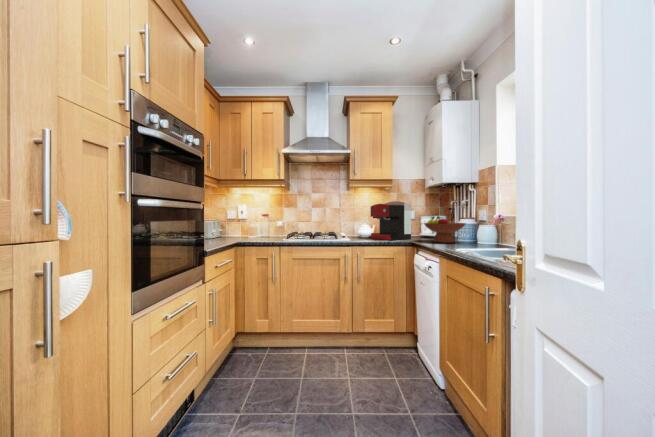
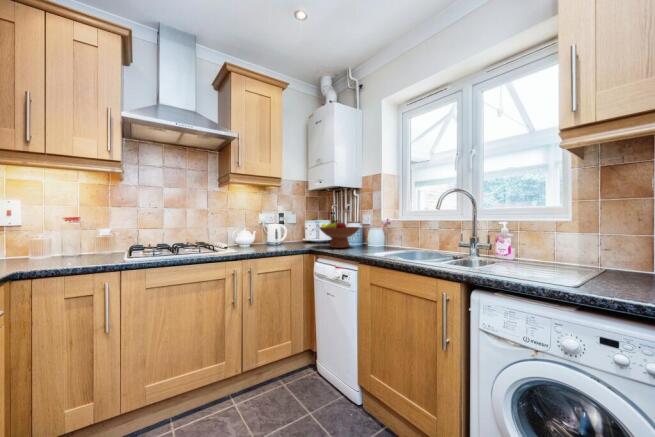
coffee maker: present [371,201,411,240] -> none [255,202,301,249]

